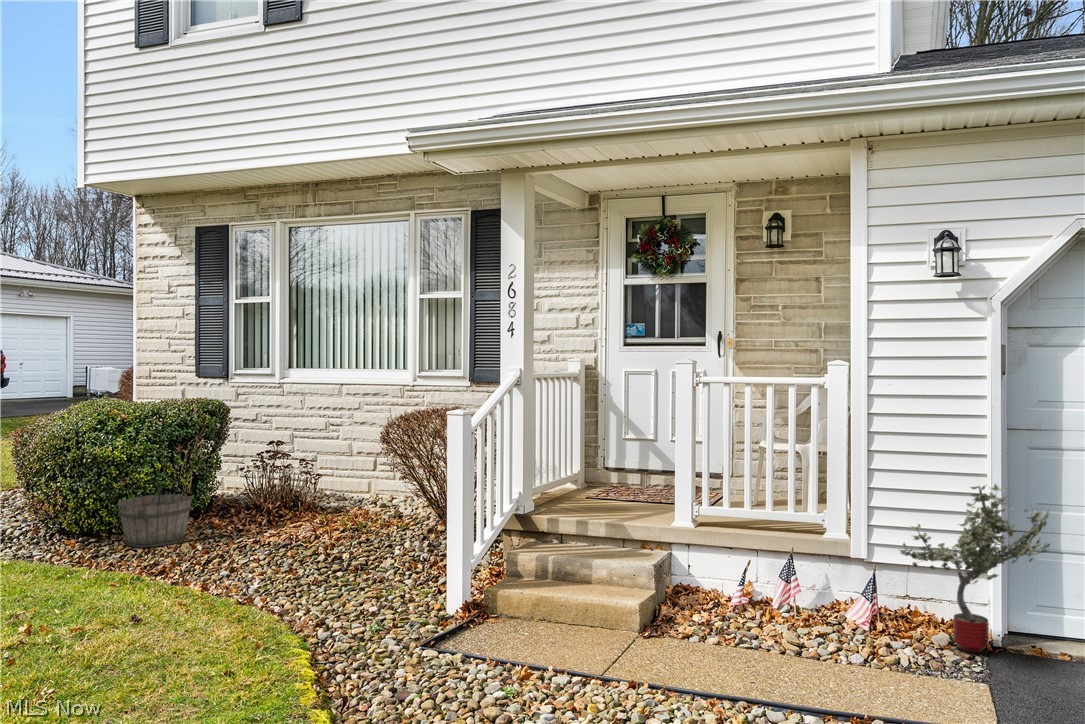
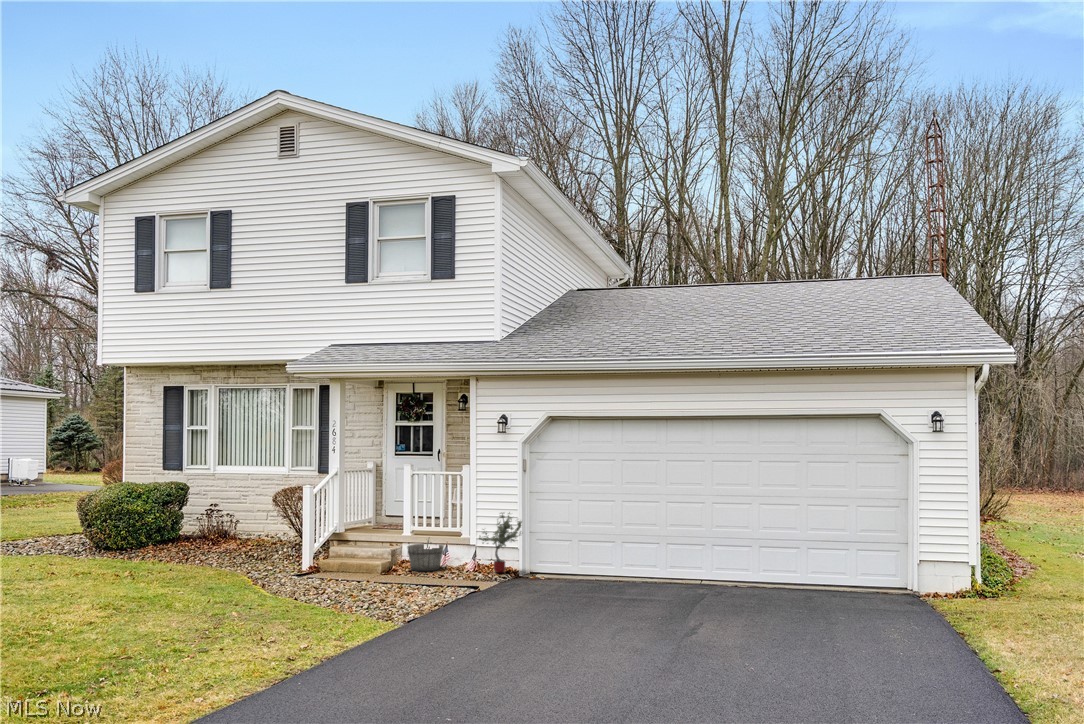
wooden bucket: present [118,484,192,547] -> present [407,540,444,571]

